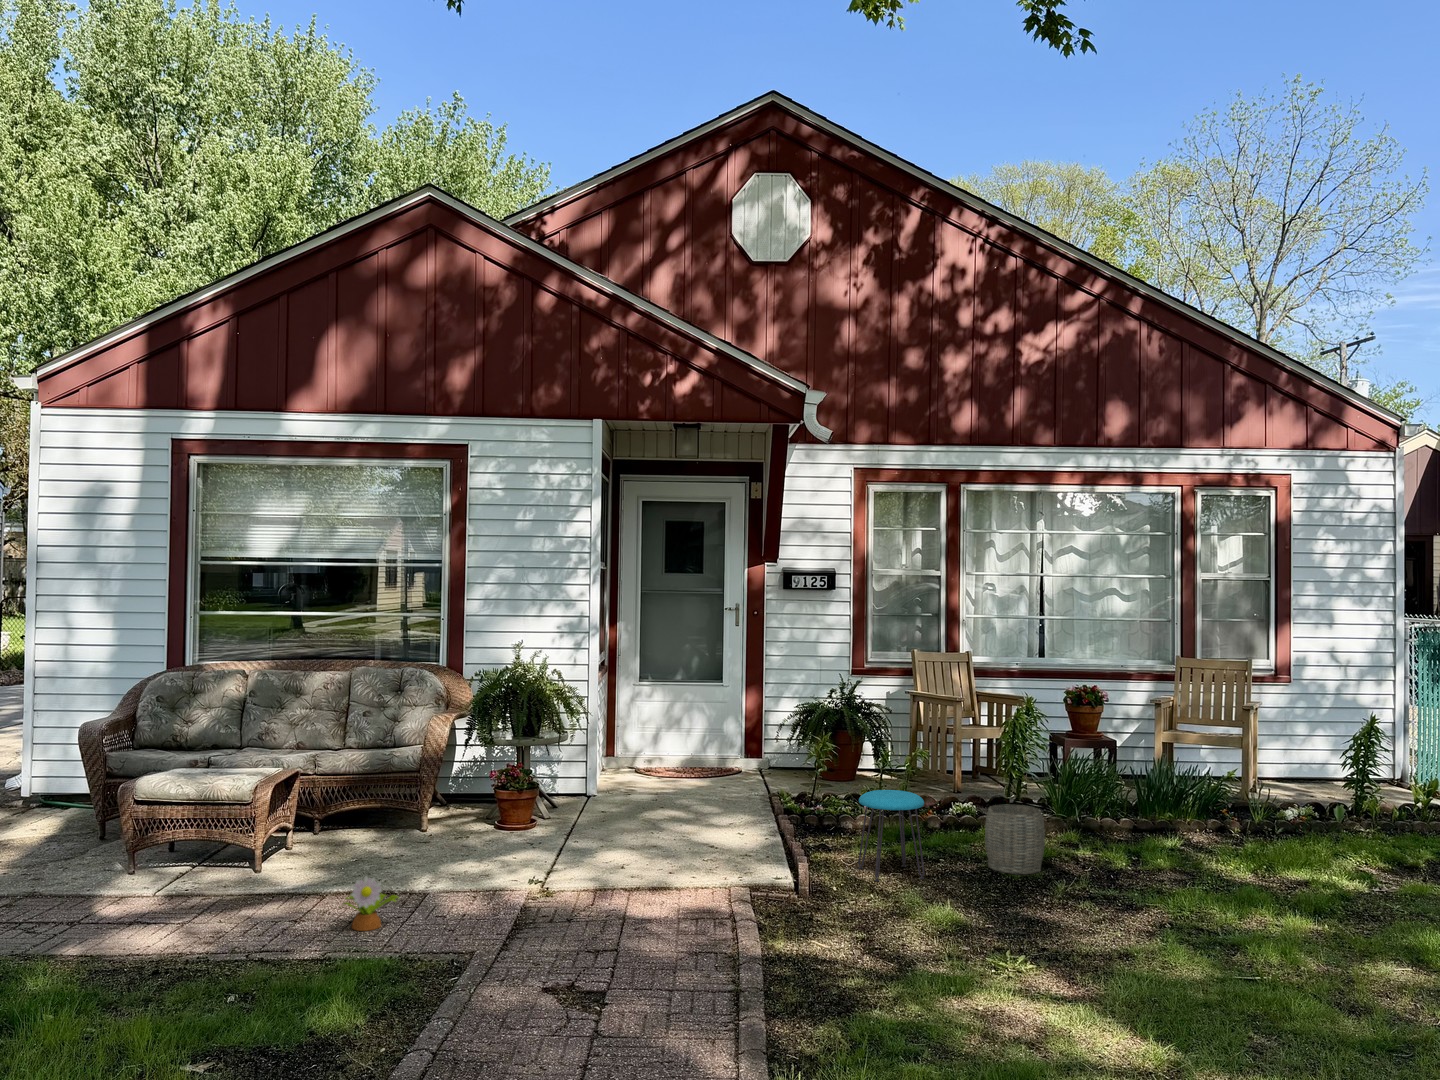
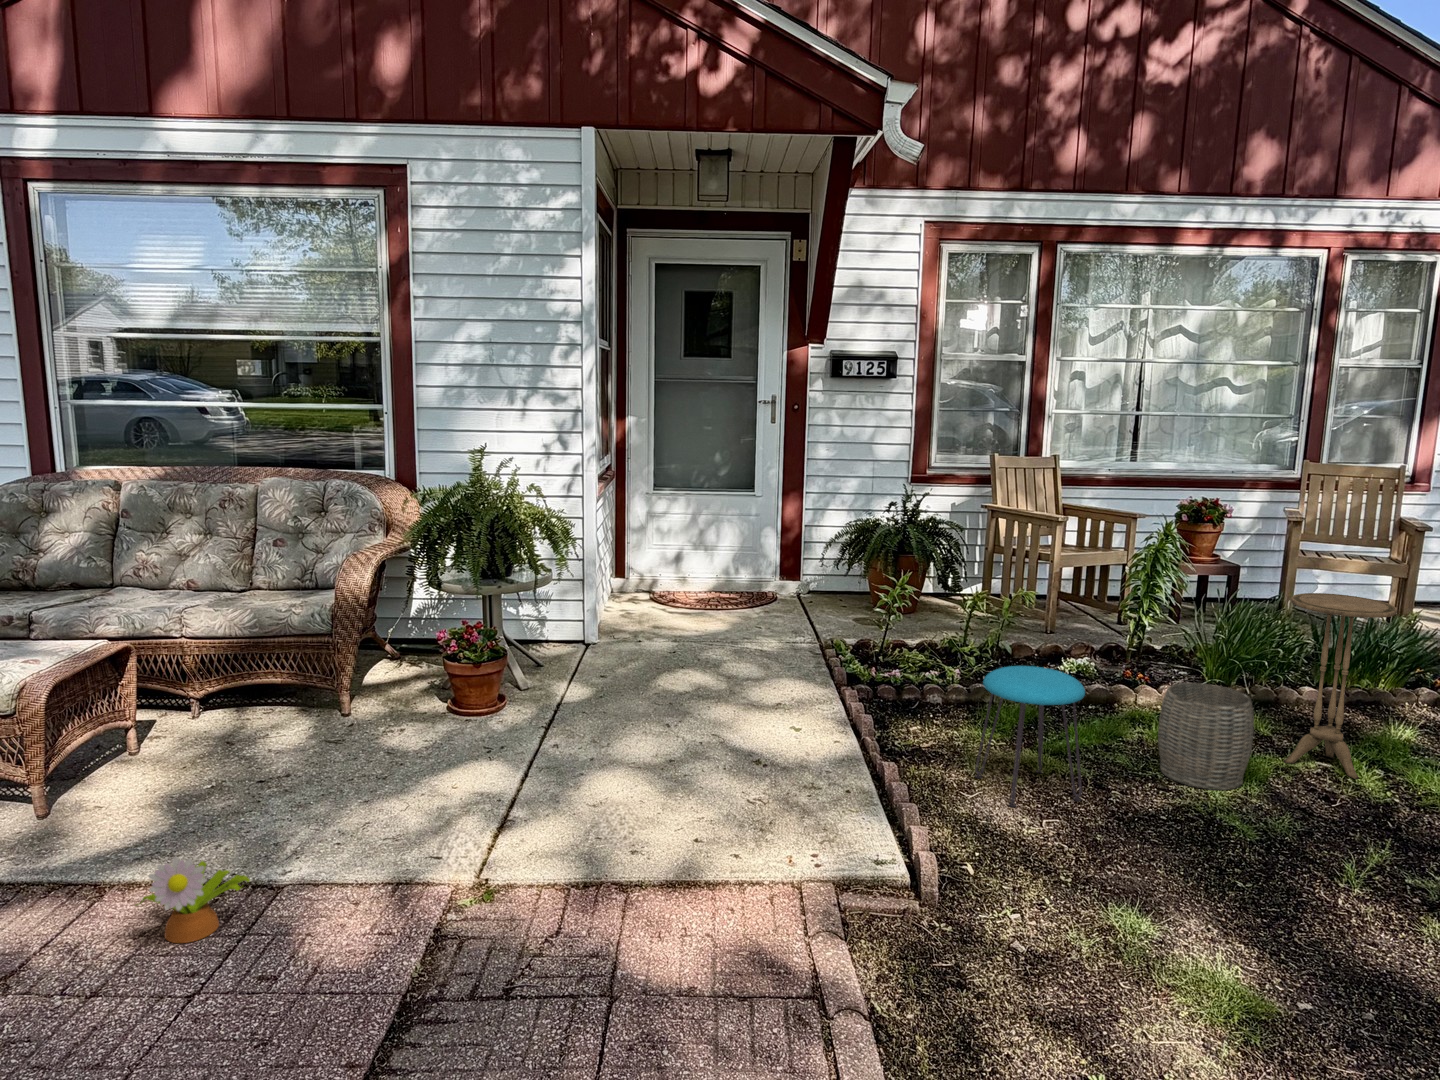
side table: none [1073,743,1137,869] -> present [1283,593,1397,779]

